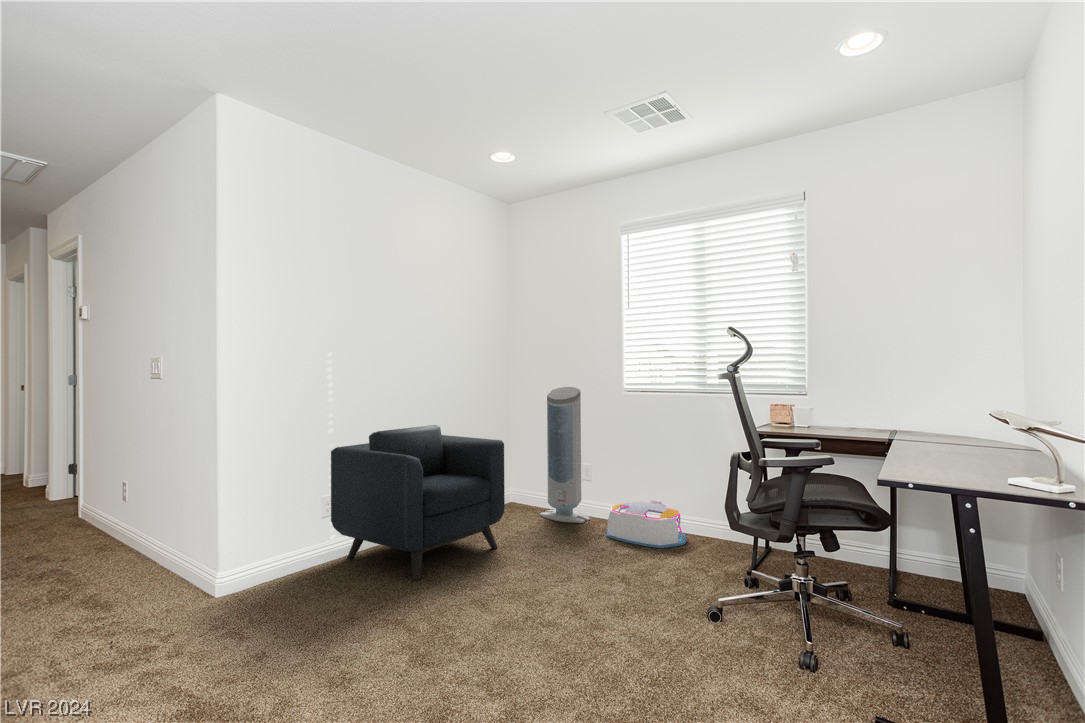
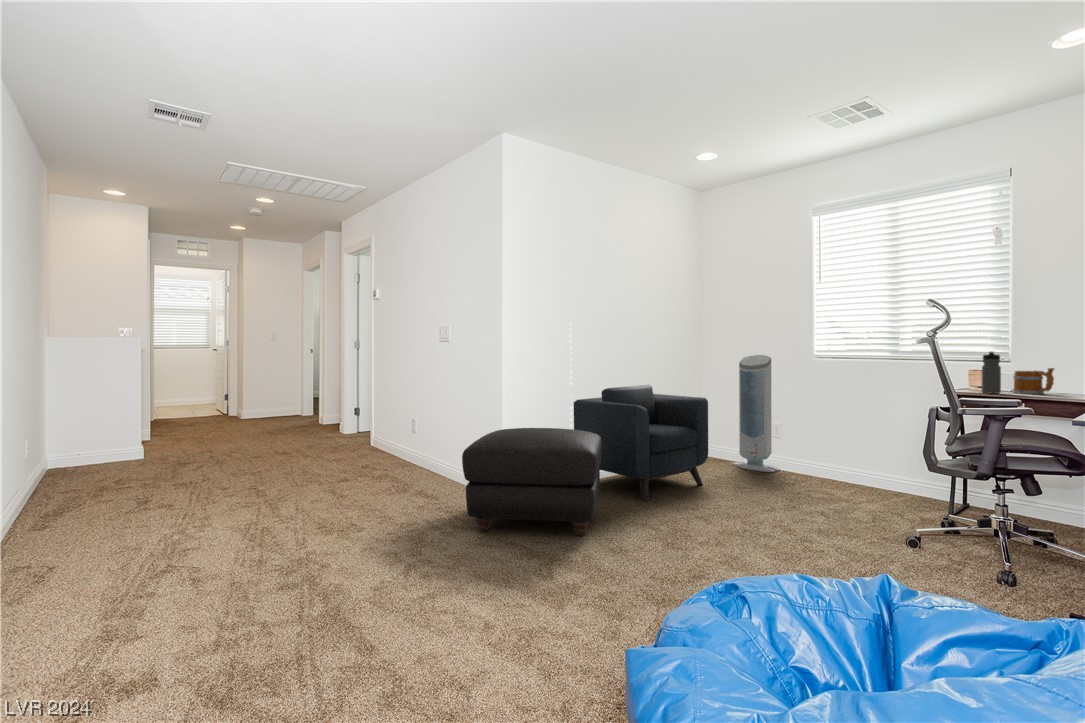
water bottle: none [781,387,799,433] -> present [982,351,1001,394]
mug: none [809,405,847,433] -> present [1012,368,1054,394]
ottoman: none [102,494,353,666] -> present [462,428,602,536]
storage bin: present [607,499,686,548] -> none [798,454,877,495]

